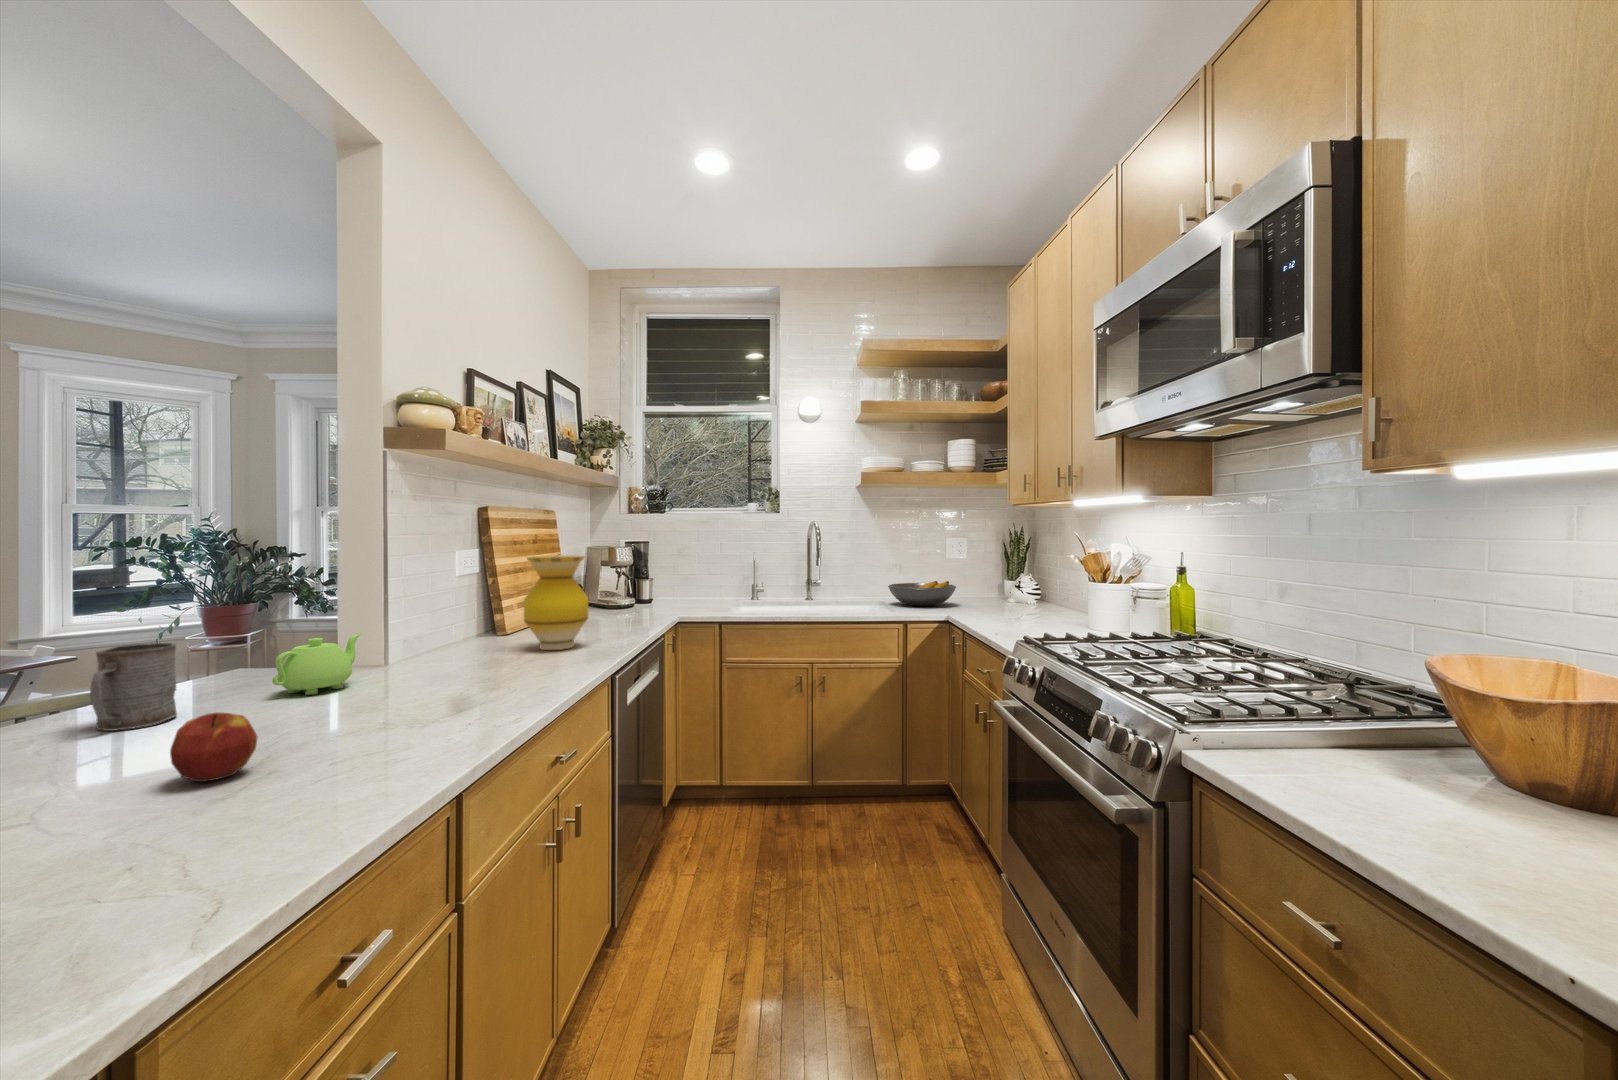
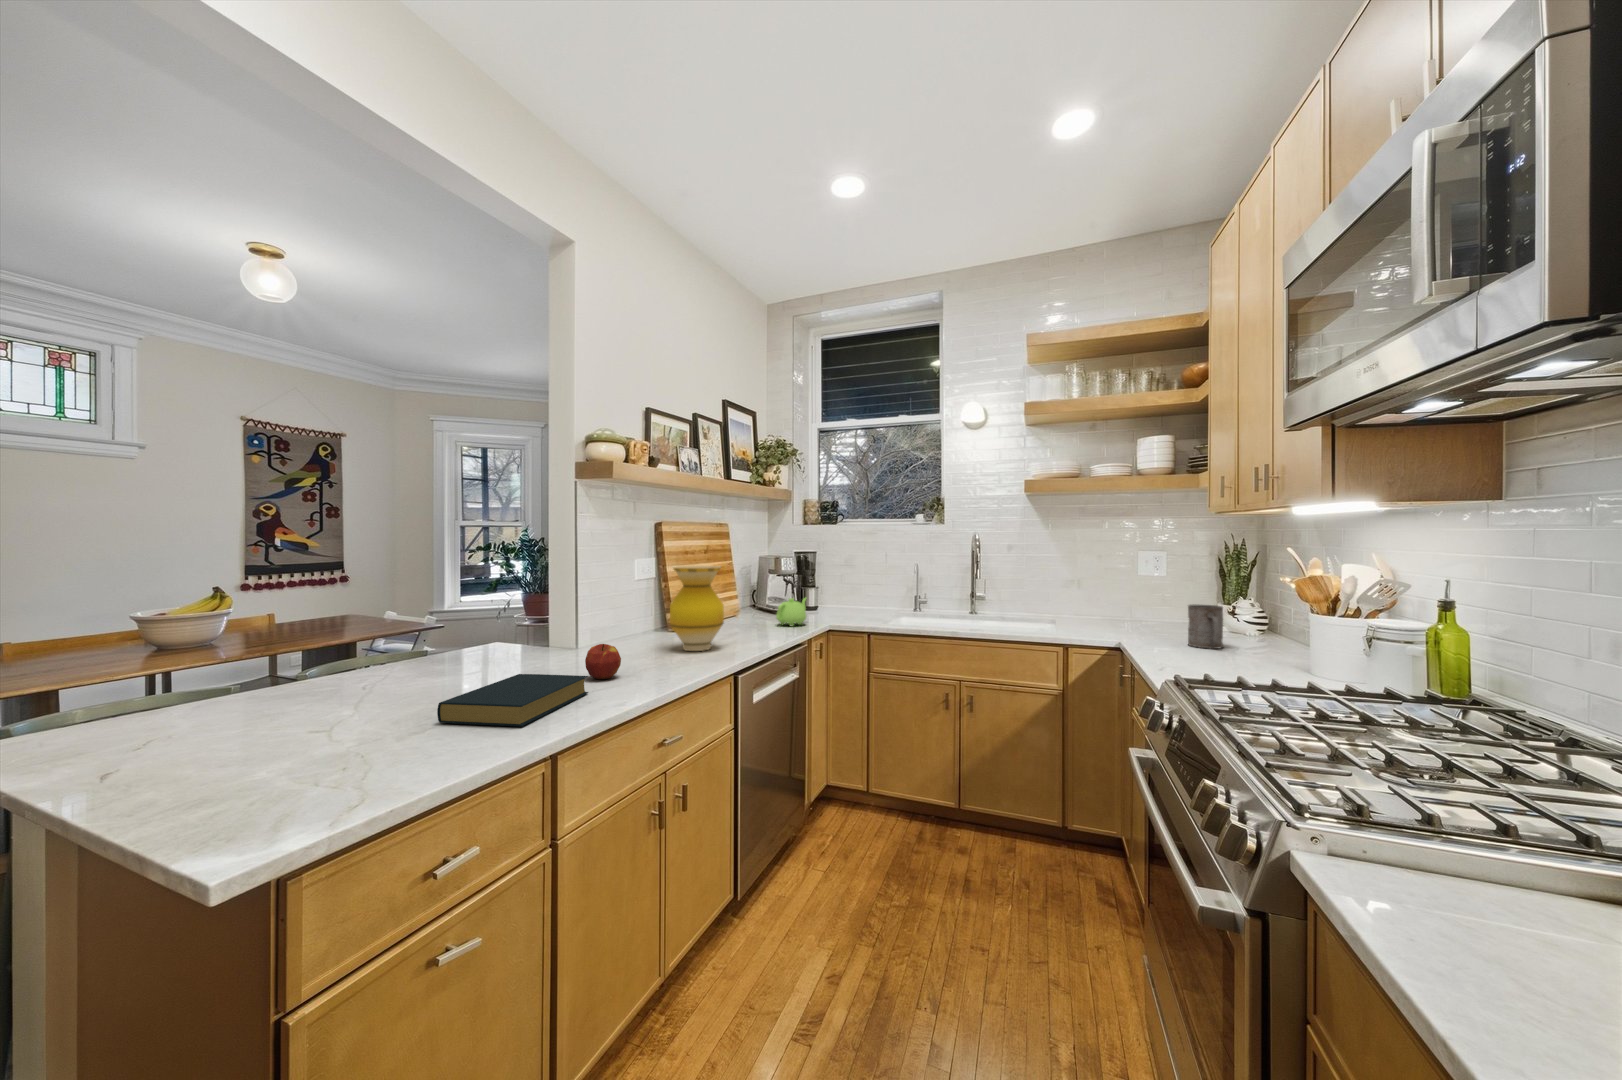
fruit bowl: present [888,581,956,606] -> none [1059,600,1143,627]
teapot: present [272,633,361,695] -> present [776,598,806,626]
mug: present [90,643,177,731] -> present [1188,604,1223,649]
hardback book: none [320,678,483,744] -> present [437,674,588,727]
apple: present [170,712,257,782] -> present [585,644,621,679]

